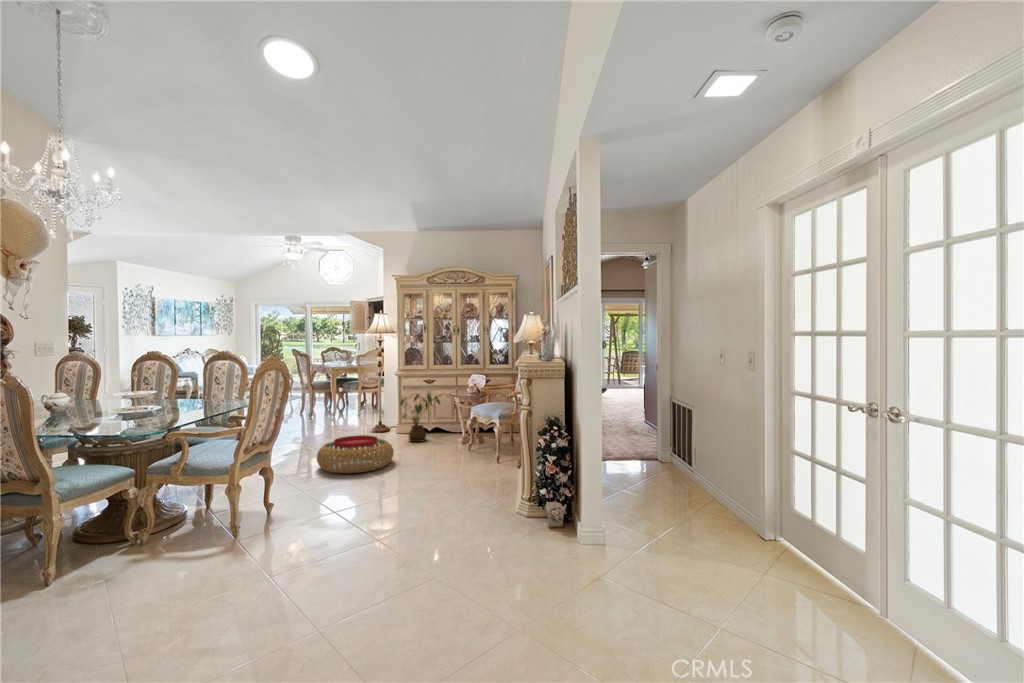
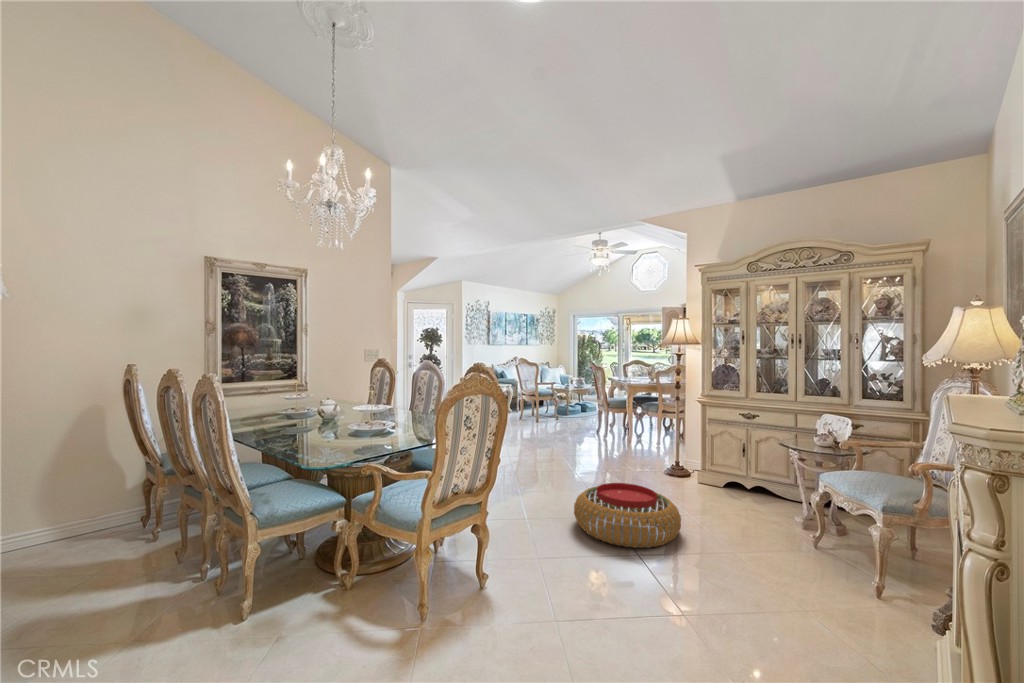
house plant: present [400,394,440,442] -> none [701,431,766,505]

